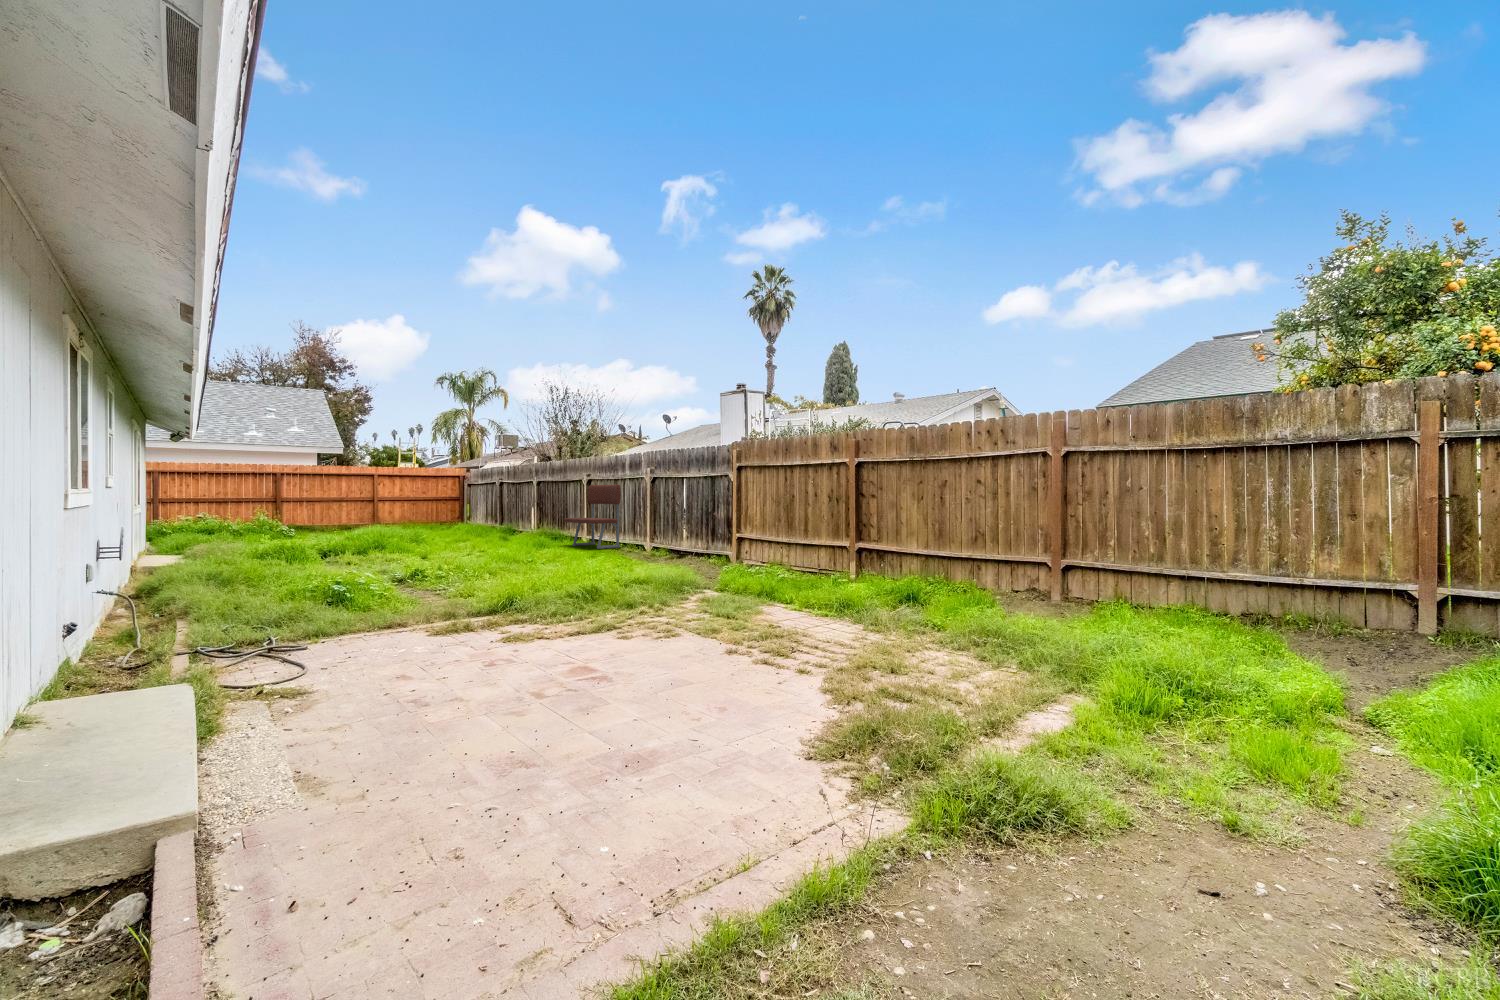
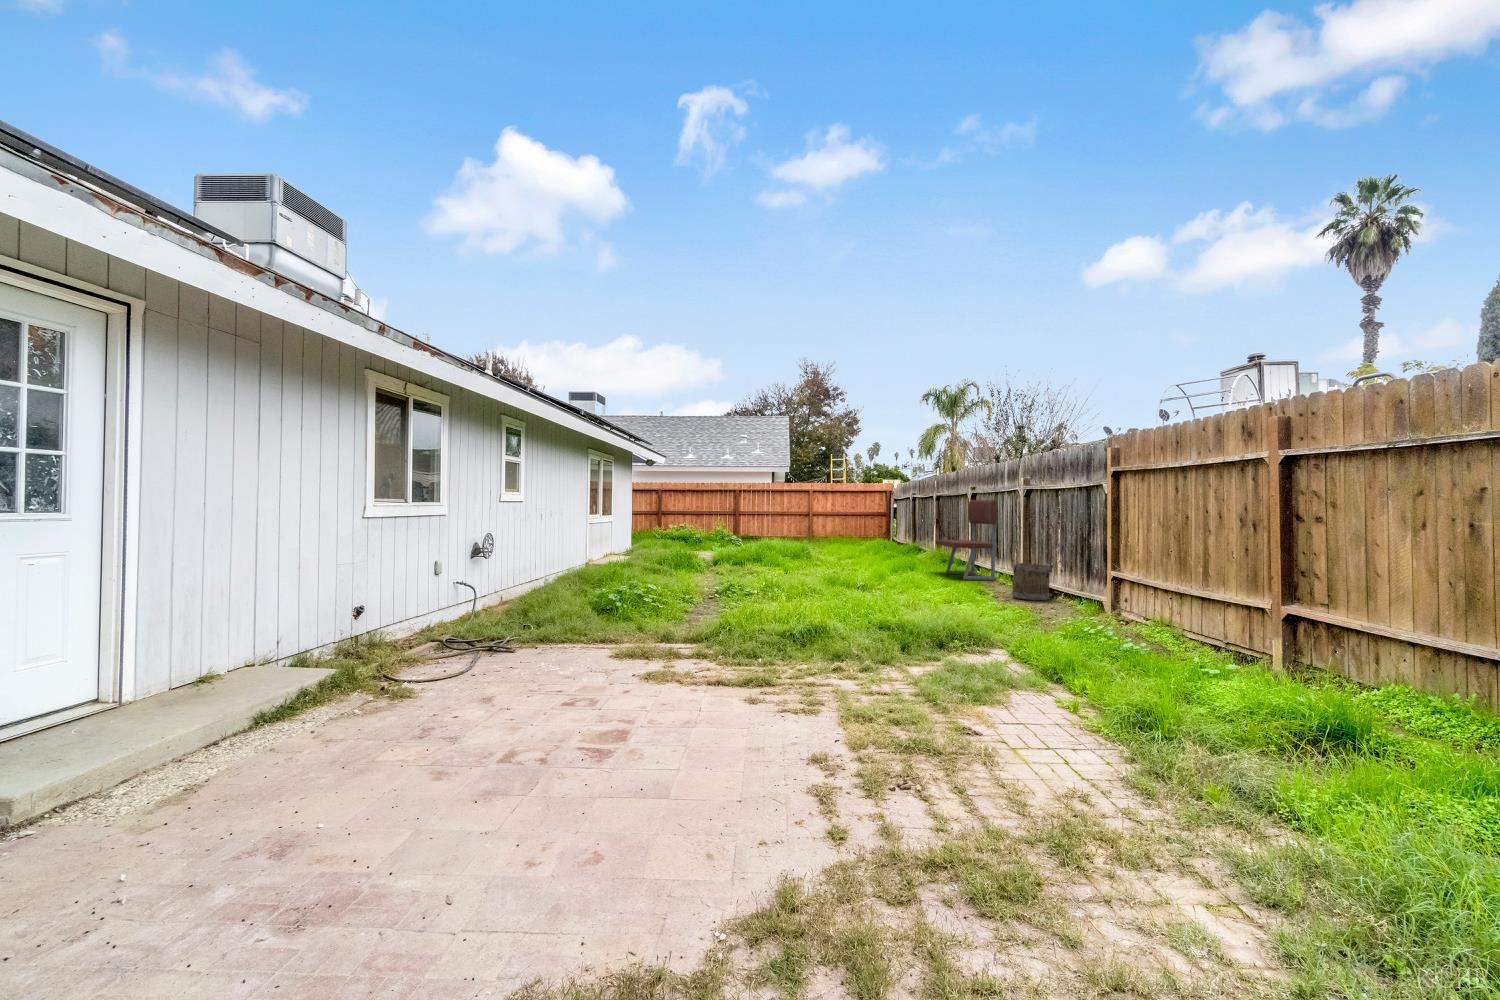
bucket: none [654,531,682,558] -> present [1012,562,1053,600]

